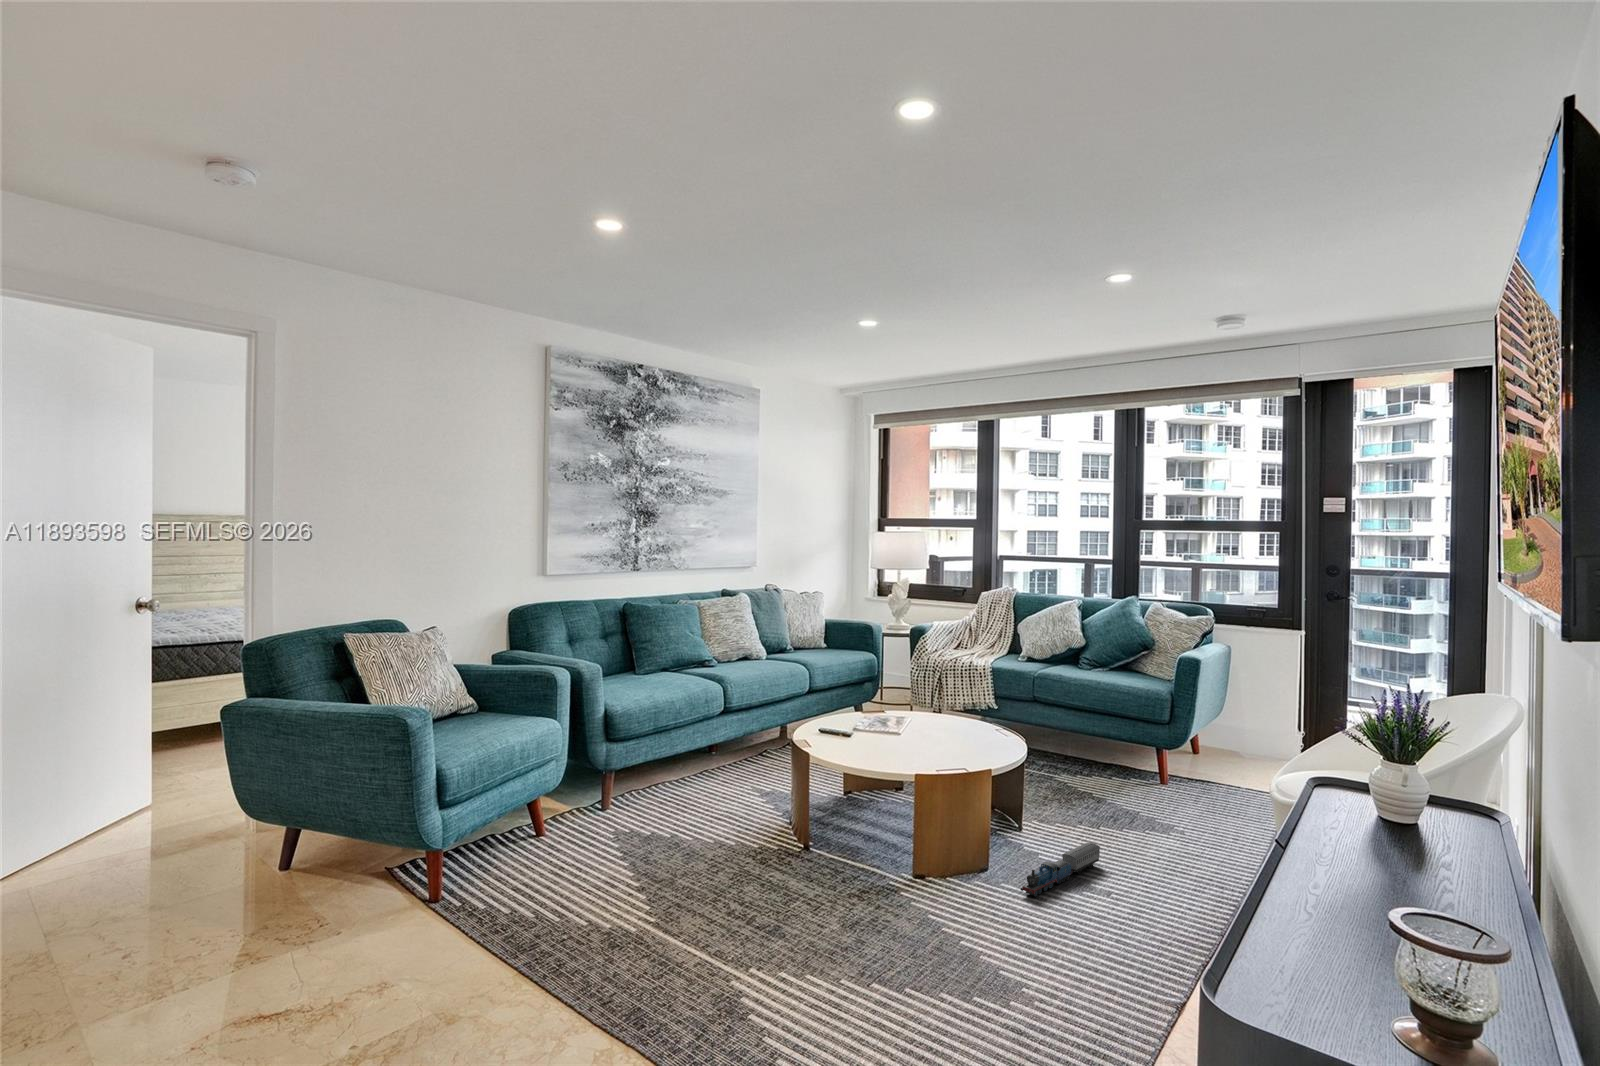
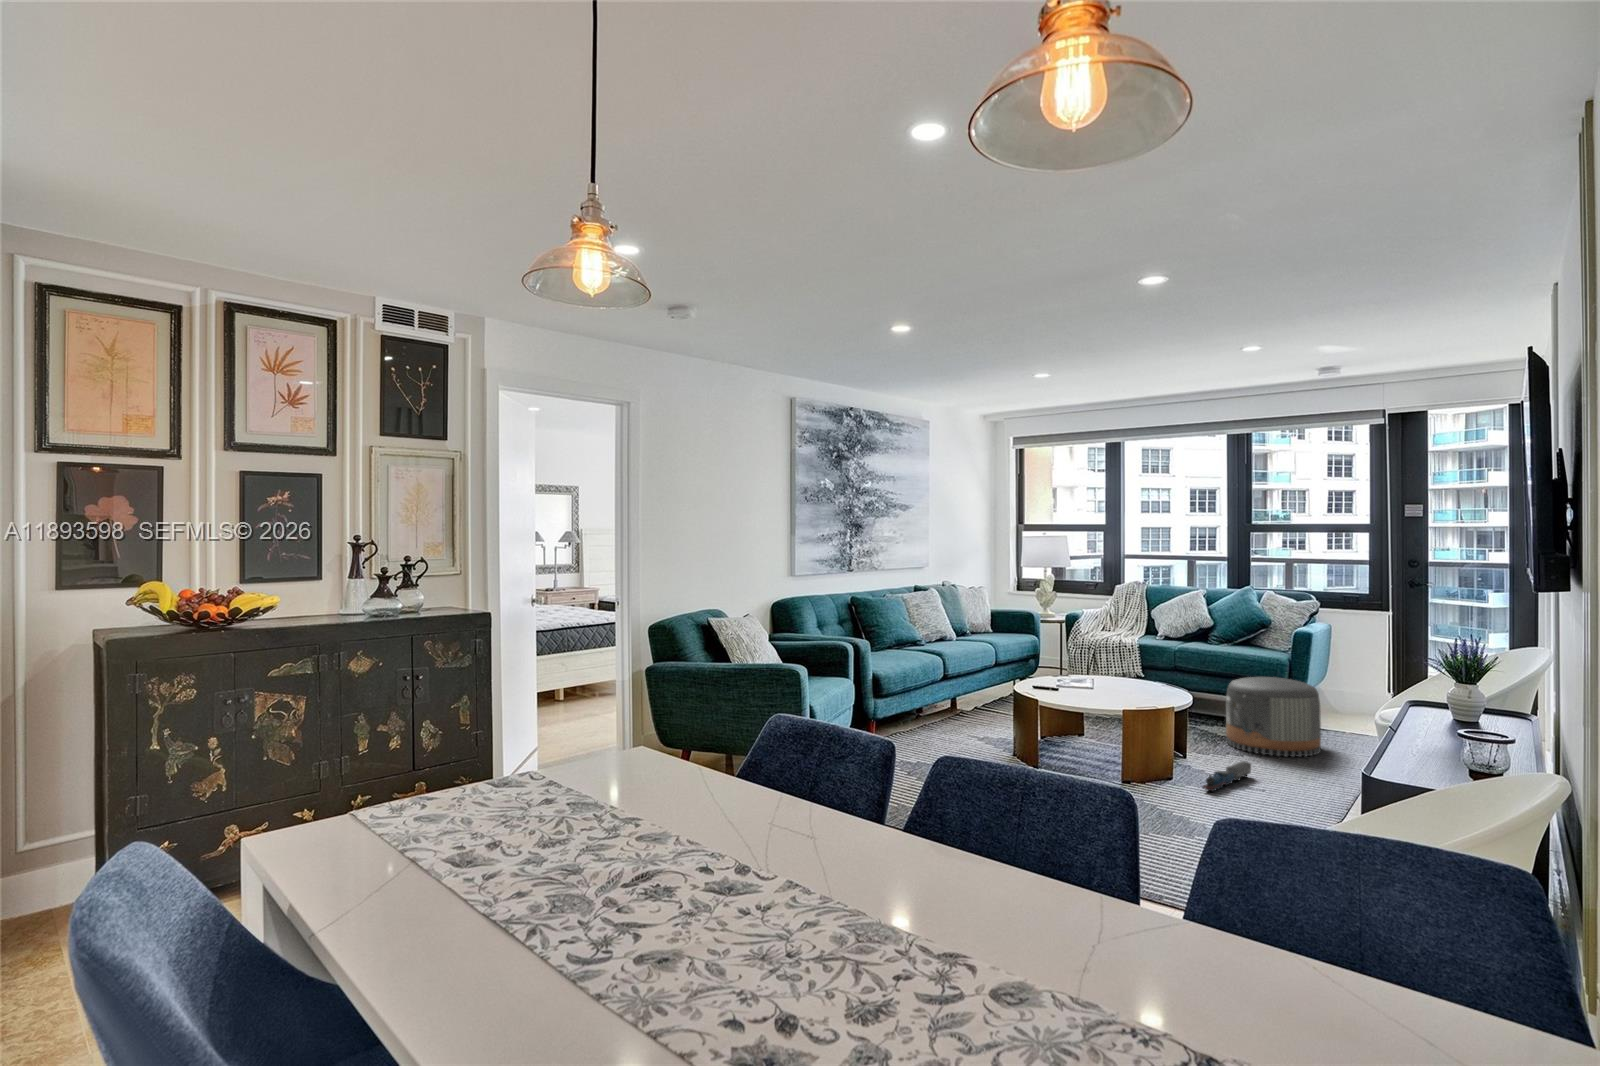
pouf: none [1085,716,1205,829] -> present [1226,677,1321,757]

